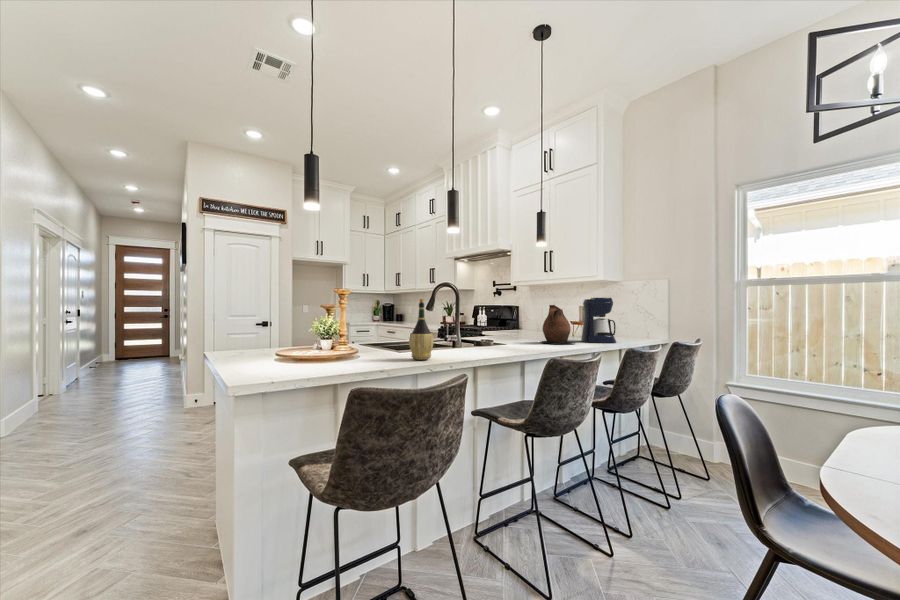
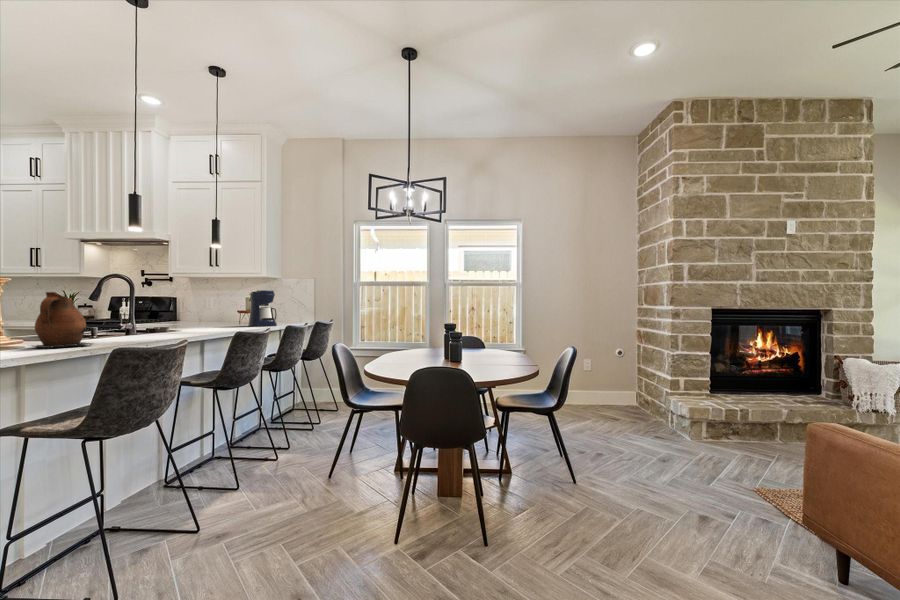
wine bottle: present [409,299,434,360] -> none [104,290,130,342]
ceramic pitcher: present [541,305,575,344] -> present [32,292,92,348]

